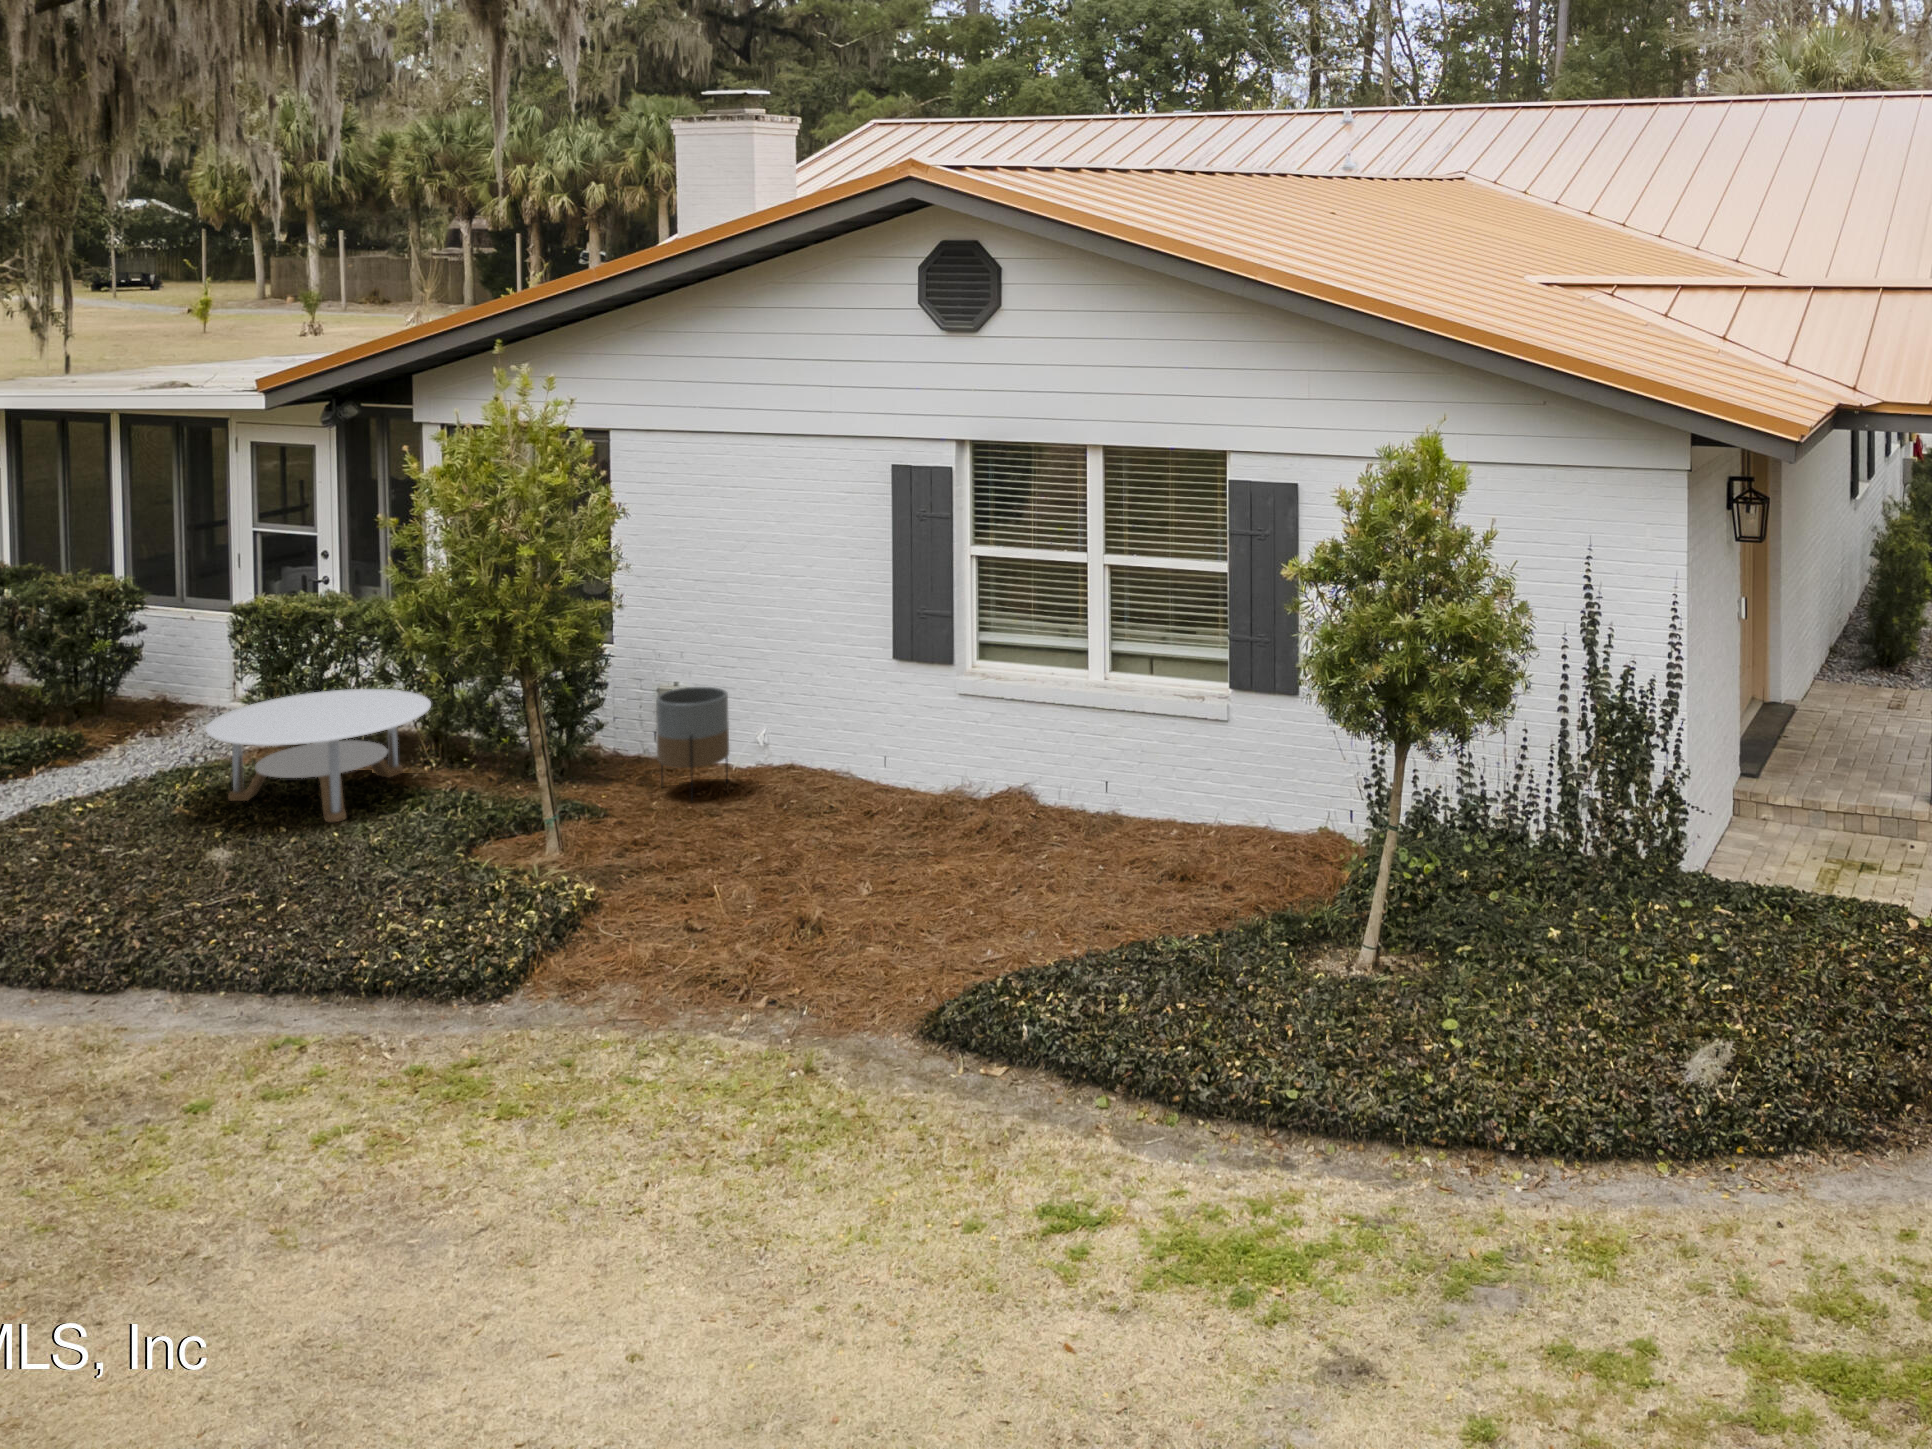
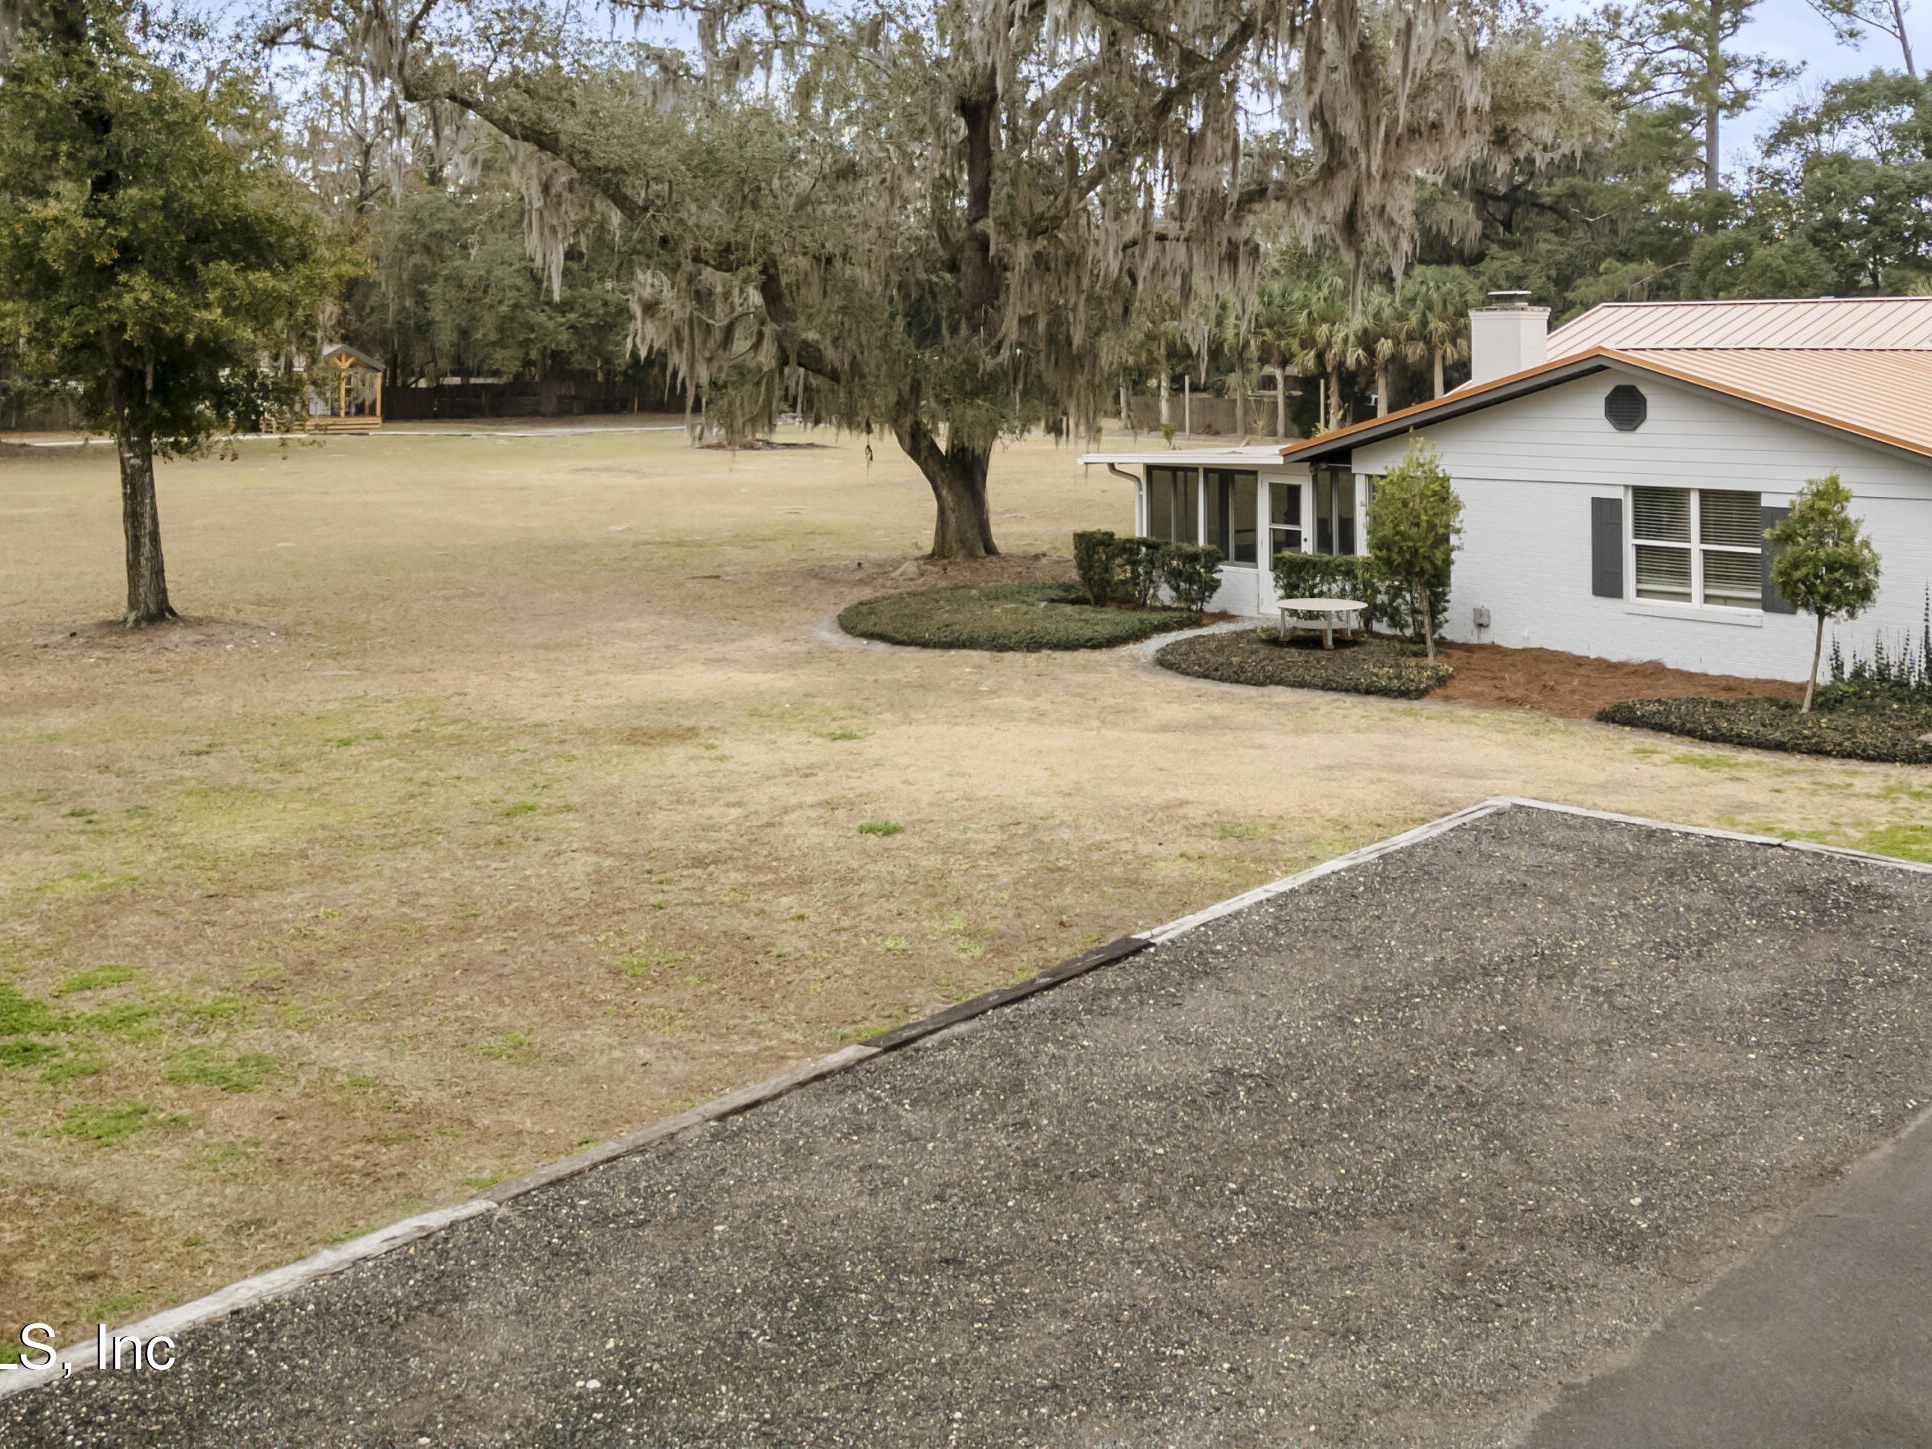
planter: present [656,687,729,800] -> none [1475,604,1510,657]

